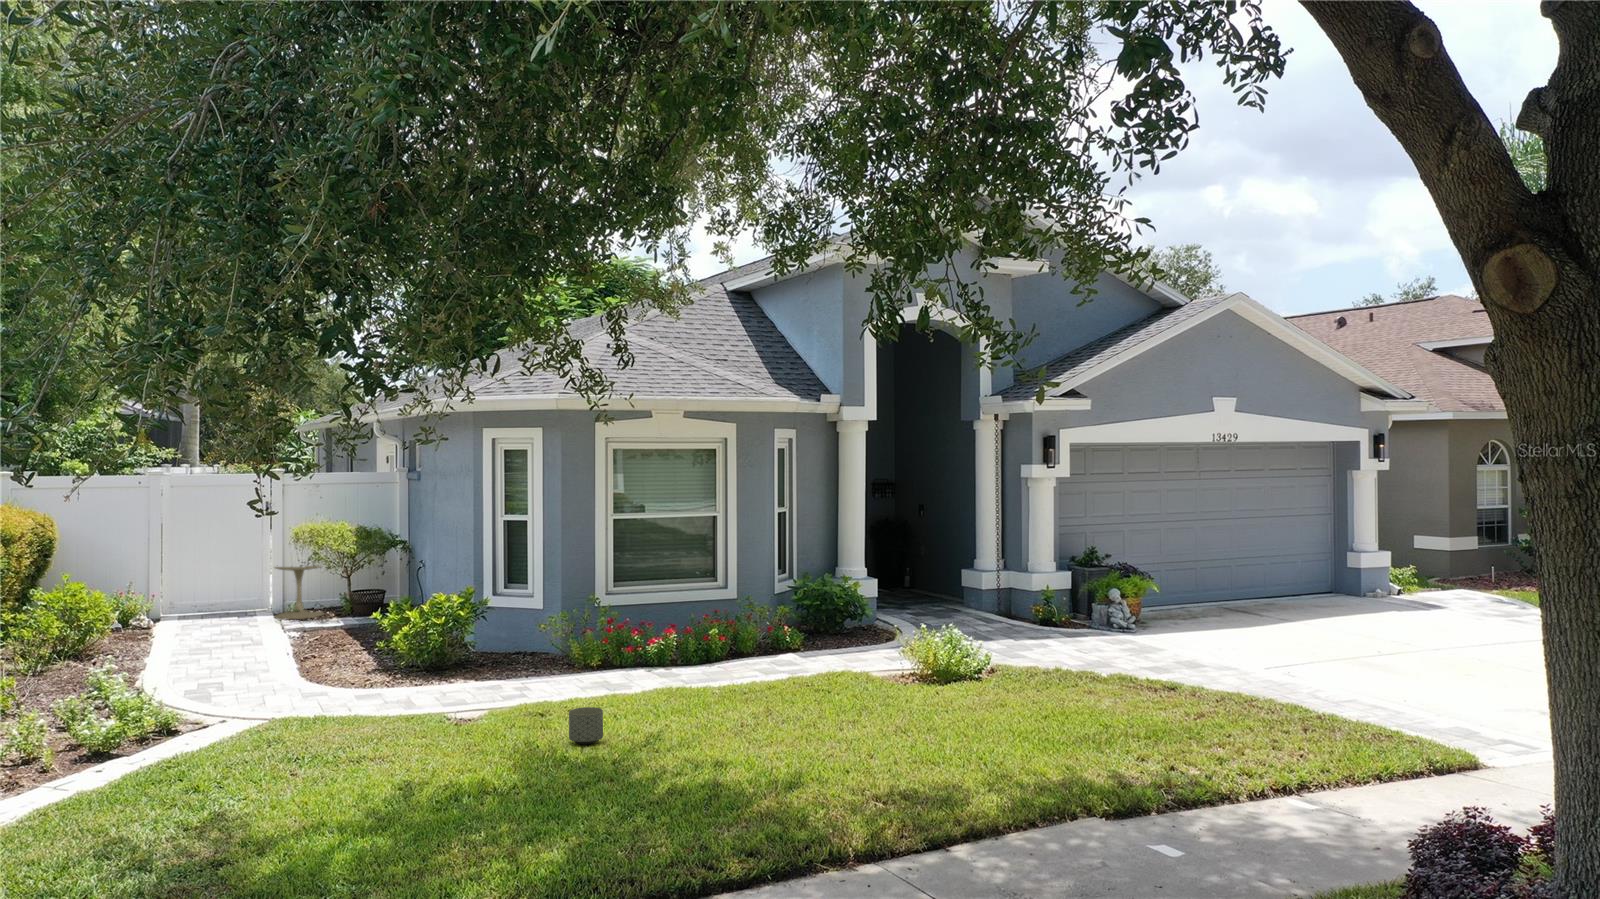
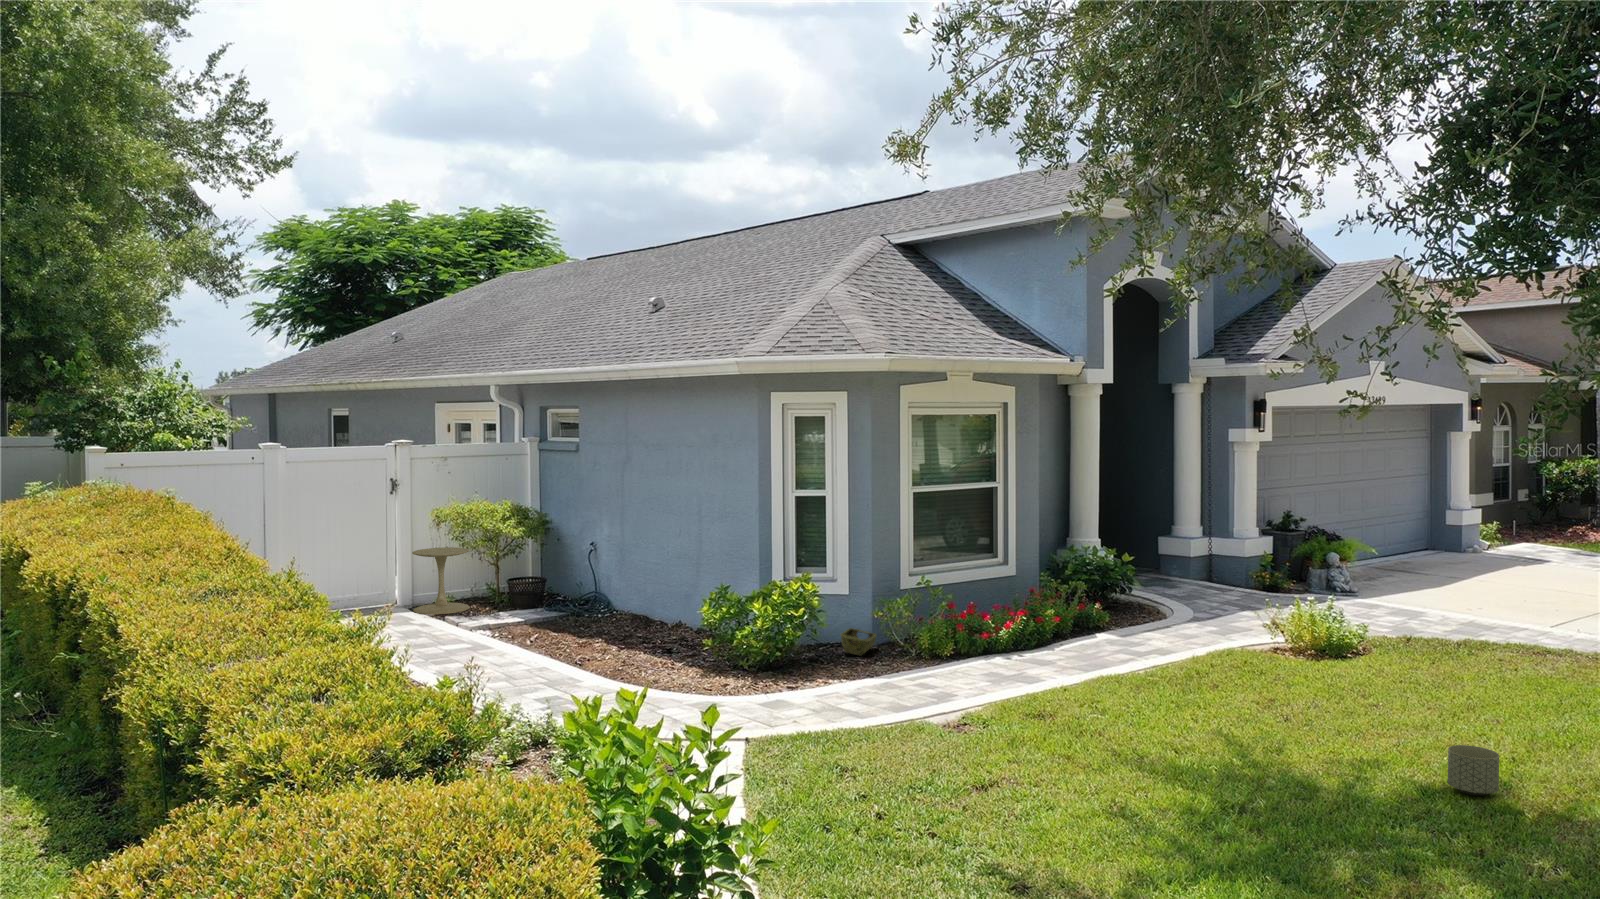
woven basket: none [515,637,557,660] -> present [841,628,877,655]
planter: present [569,707,603,745] -> present [1448,745,1499,796]

